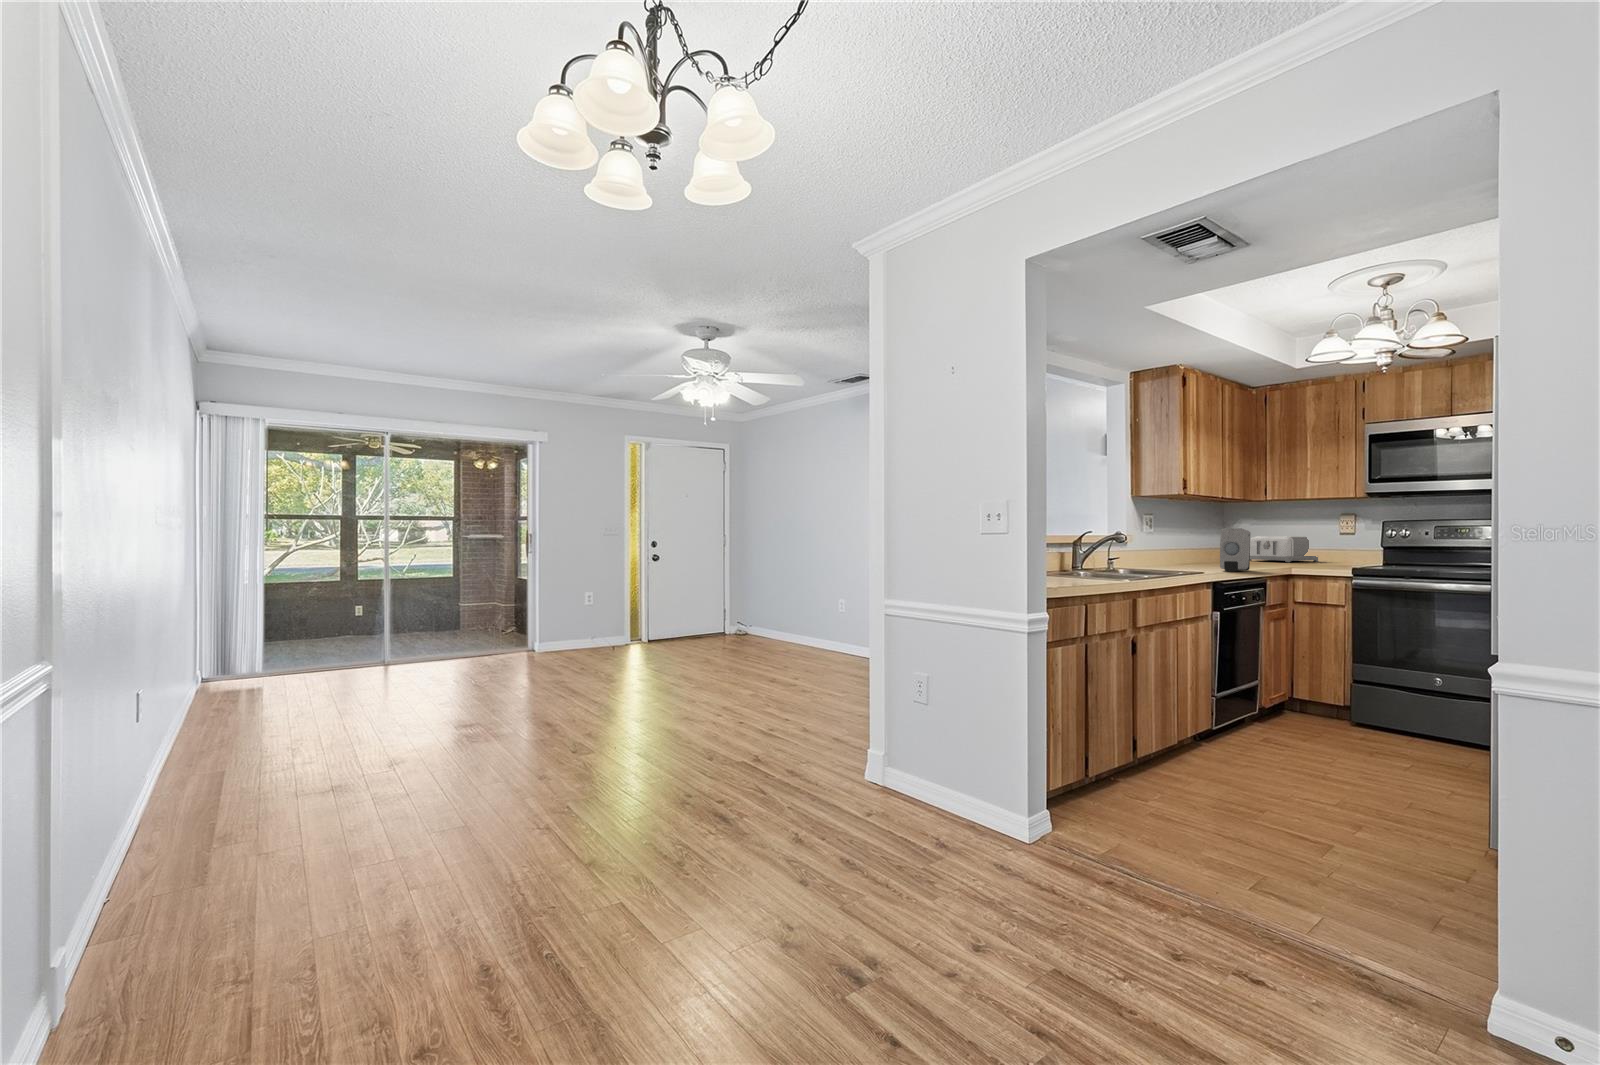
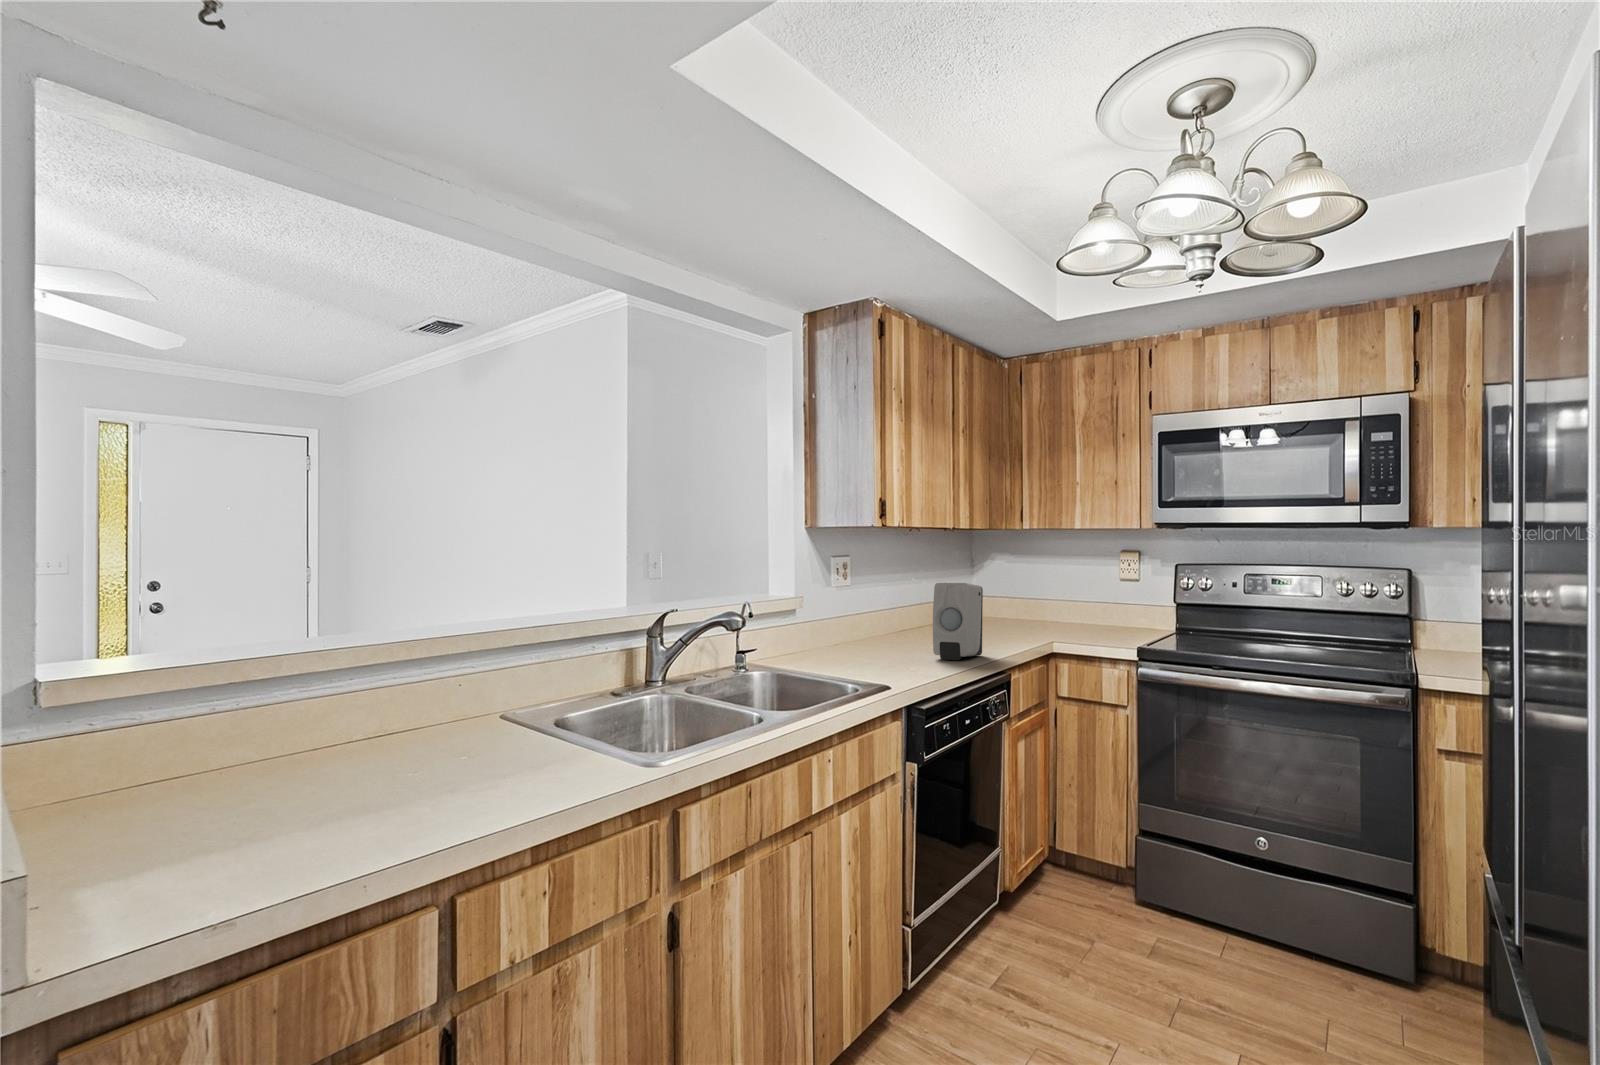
toaster: present [1250,536,1318,562] -> none [1001,584,1095,626]

